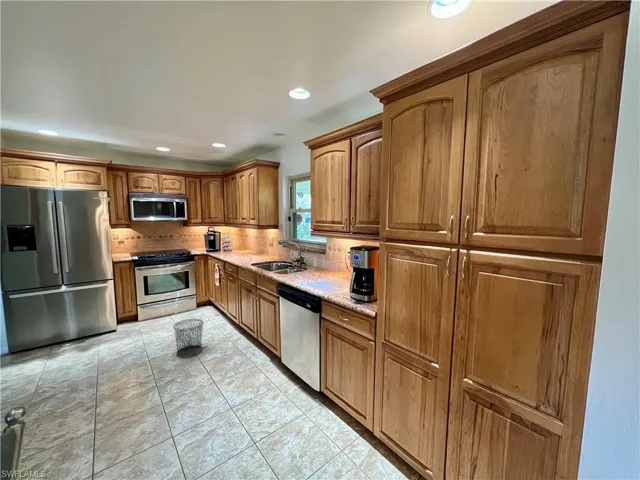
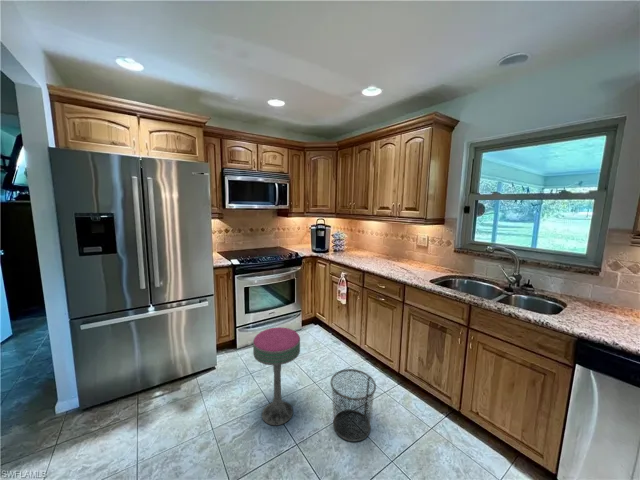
bar stool: none [125,295,160,354] -> present [253,327,300,425]

